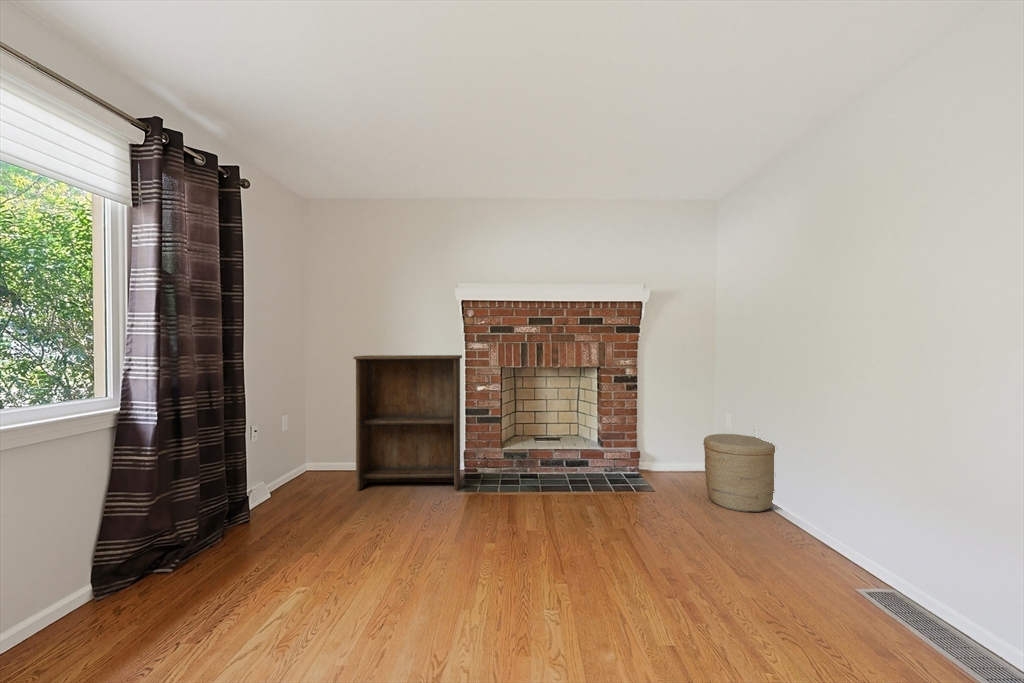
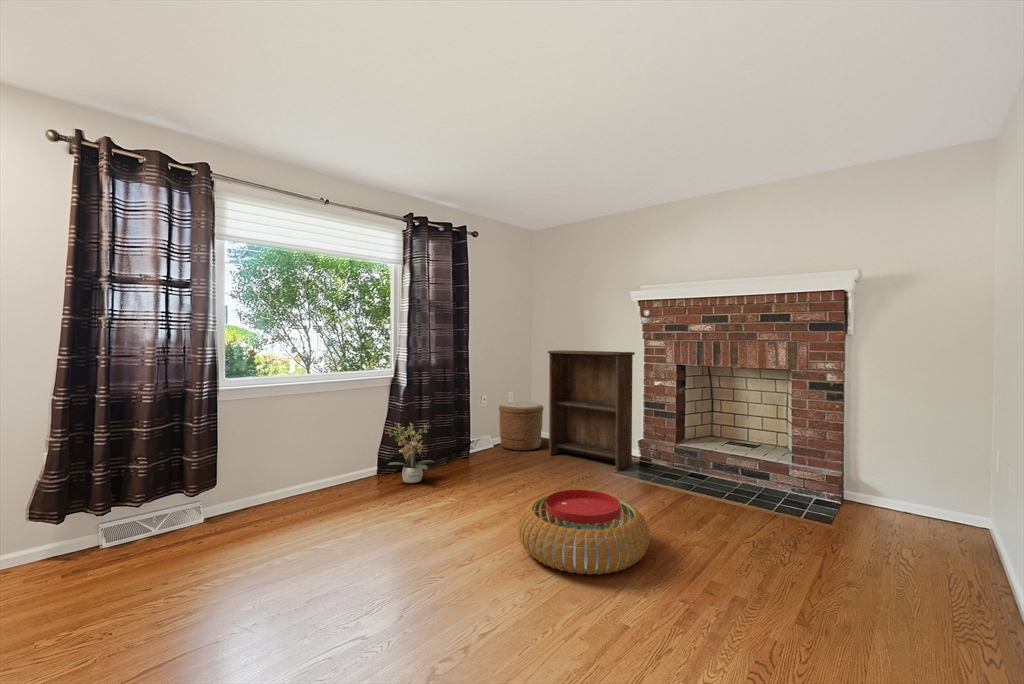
woven basket: present [703,434,775,512] -> present [499,402,543,451]
potted plant: none [144,482,239,599] -> present [385,423,433,483]
pouf: none [486,518,646,633] -> present [518,490,650,575]

